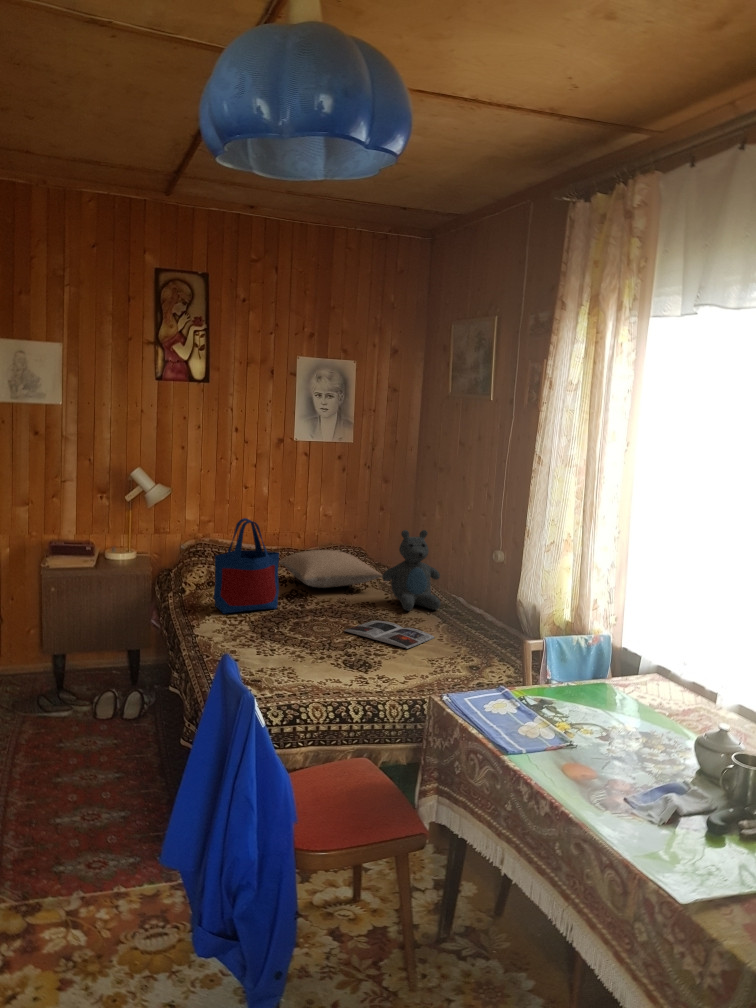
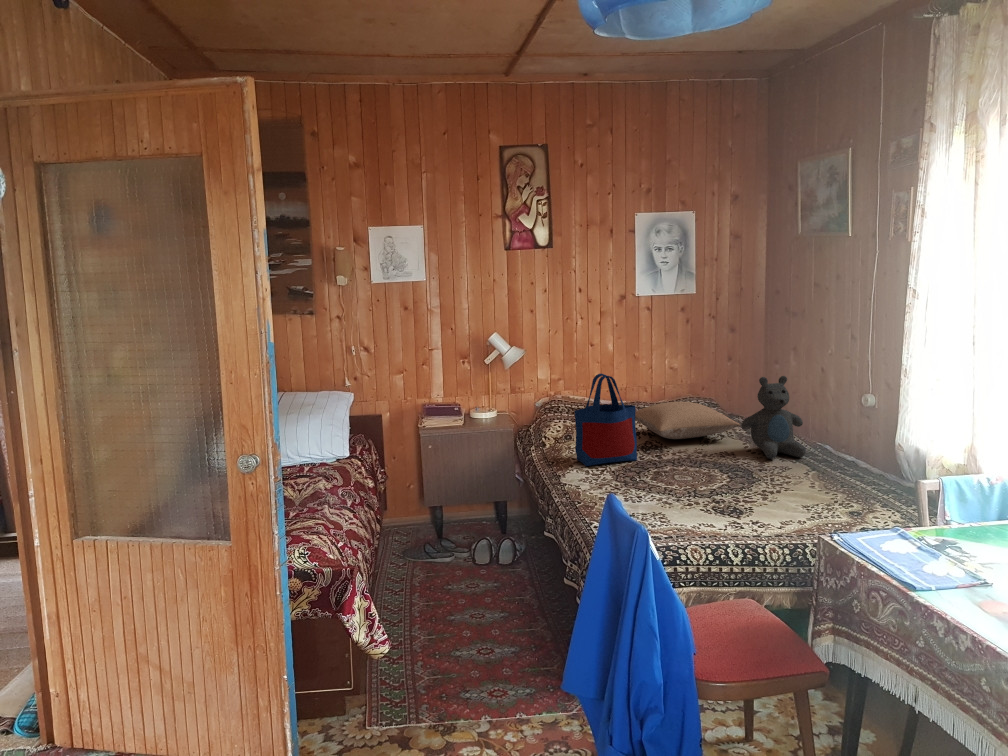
magazine: present [344,621,435,649] -> none [708,469,805,495]

